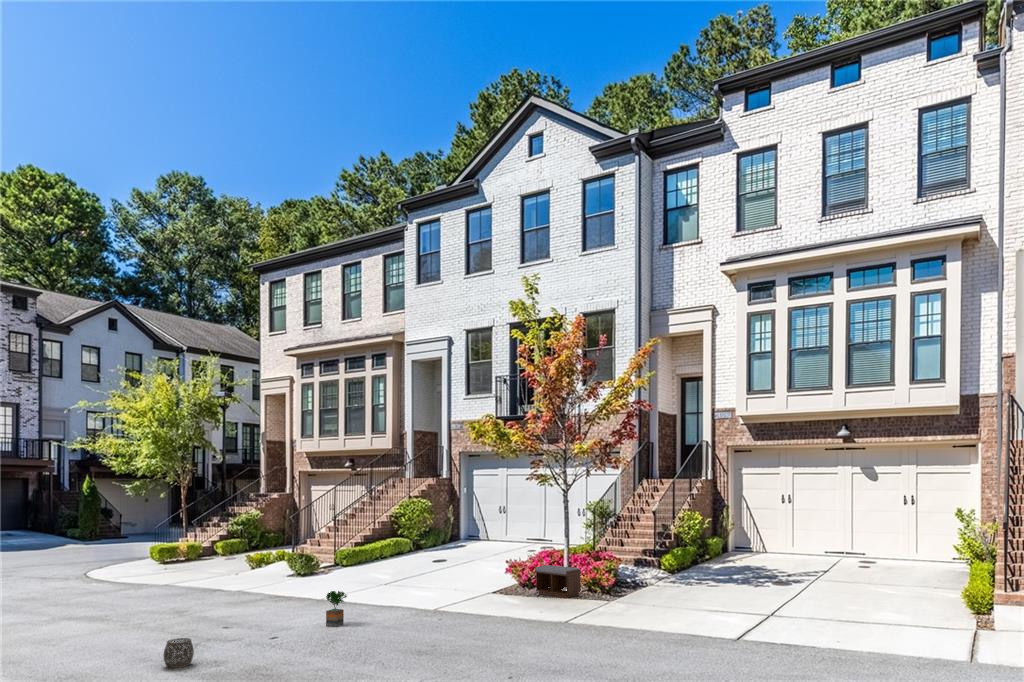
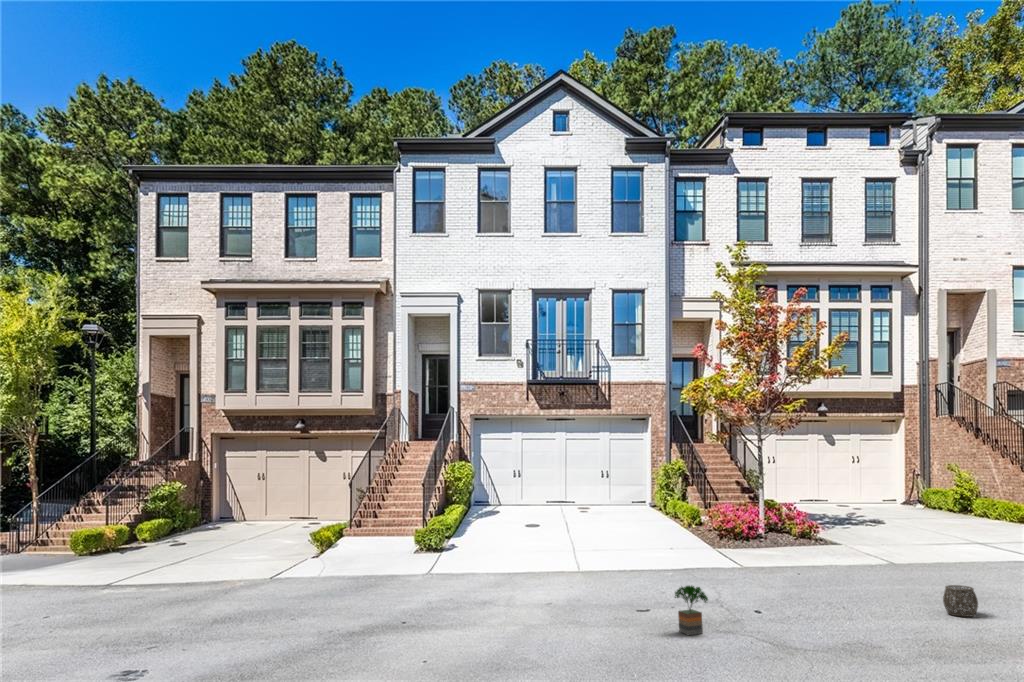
bench: present [535,565,581,598] -> none [786,513,833,539]
potted tree: present [326,591,347,627] -> present [675,586,708,635]

